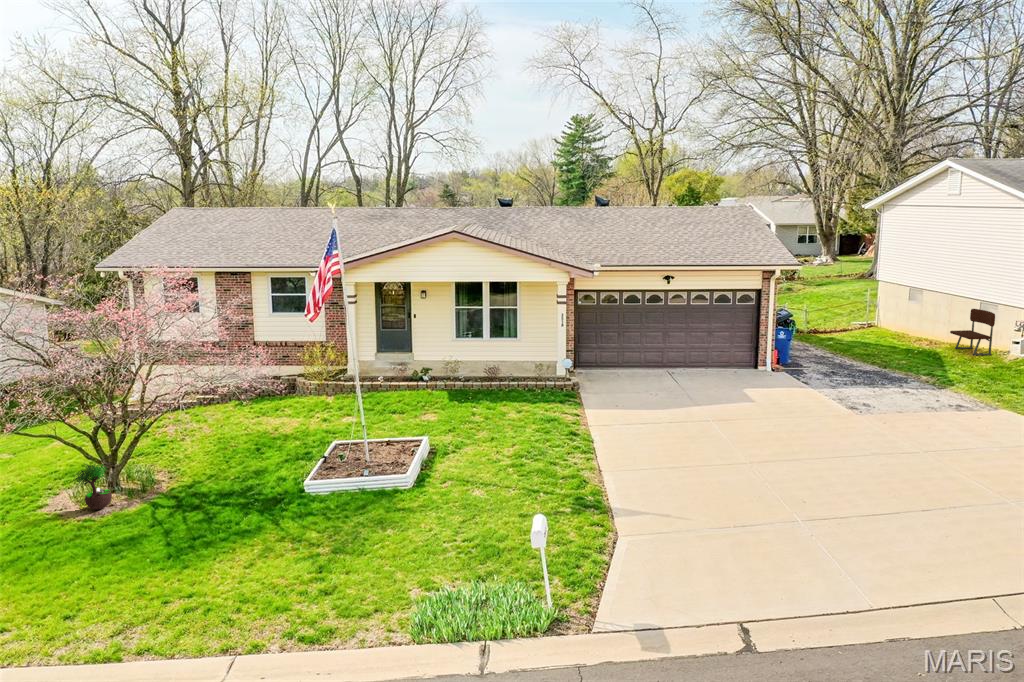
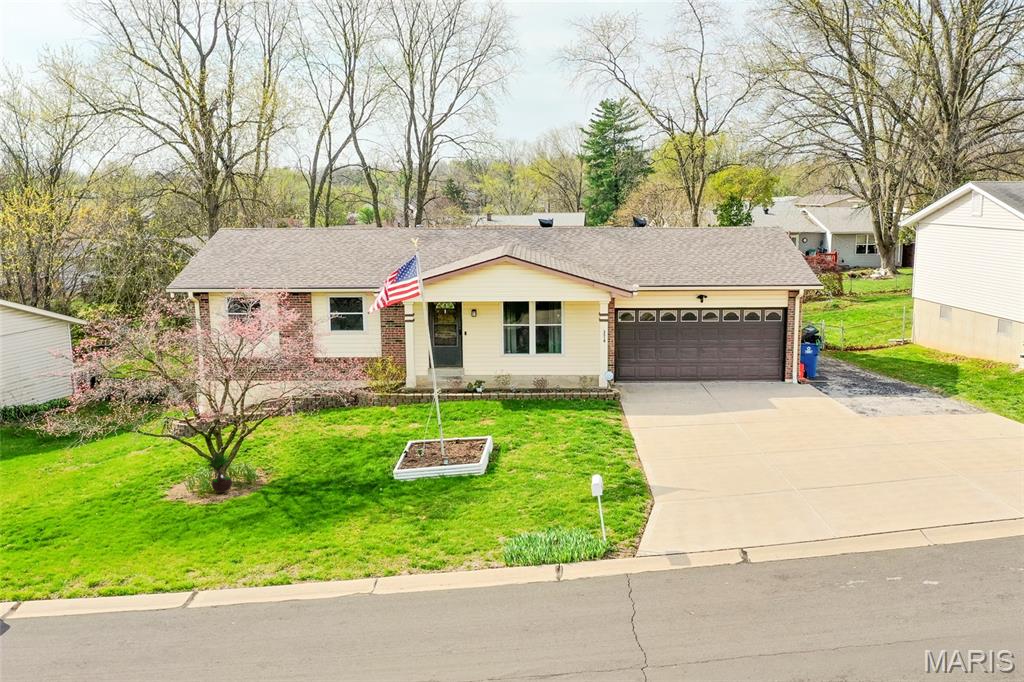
bench: present [950,309,995,355] -> none [975,323,1015,367]

